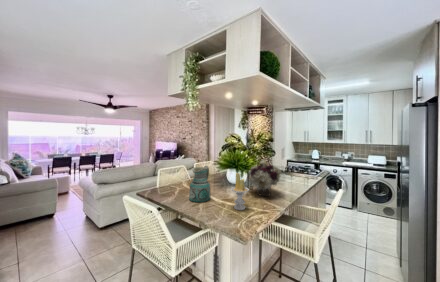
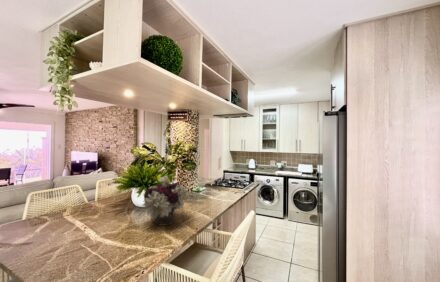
ceramic pitcher: present [189,166,210,202] -> none [30,189,81,251]
candle: present [231,173,249,210] -> none [93,200,124,259]

